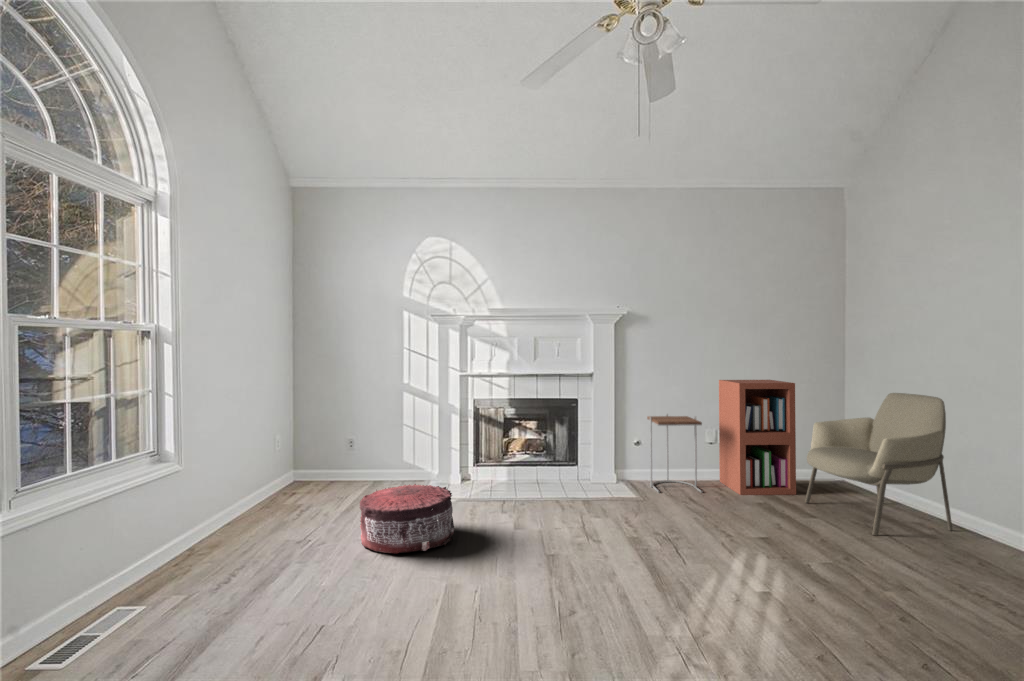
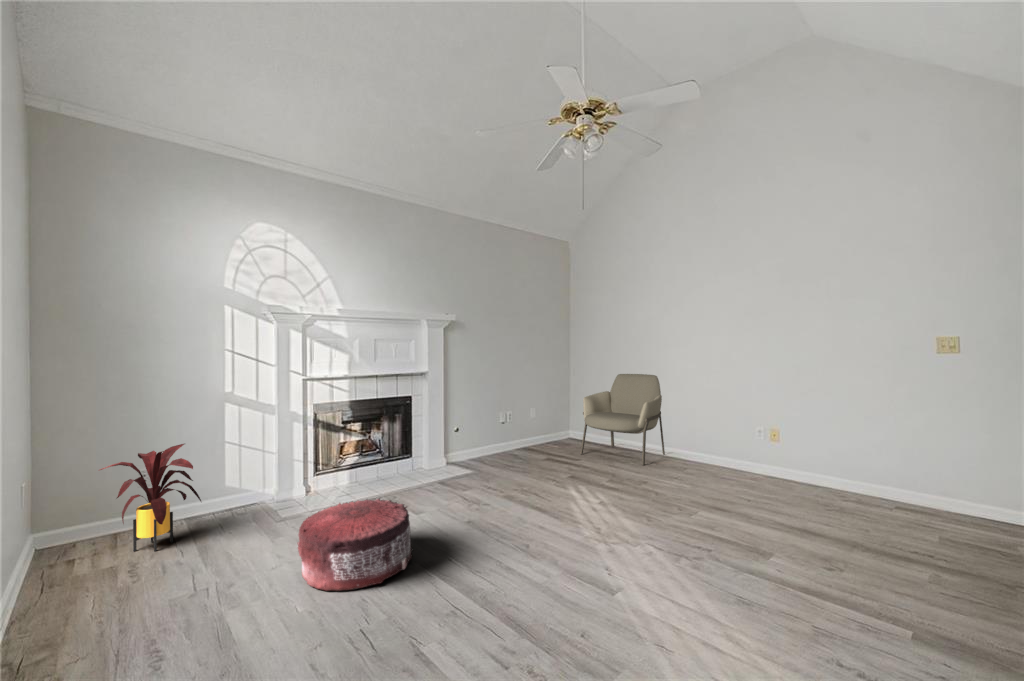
bookshelf: present [719,380,796,495] -> none [510,370,567,457]
side table: present [647,414,702,493] -> none [465,401,516,467]
house plant: none [307,420,371,496] -> present [100,444,201,551]

